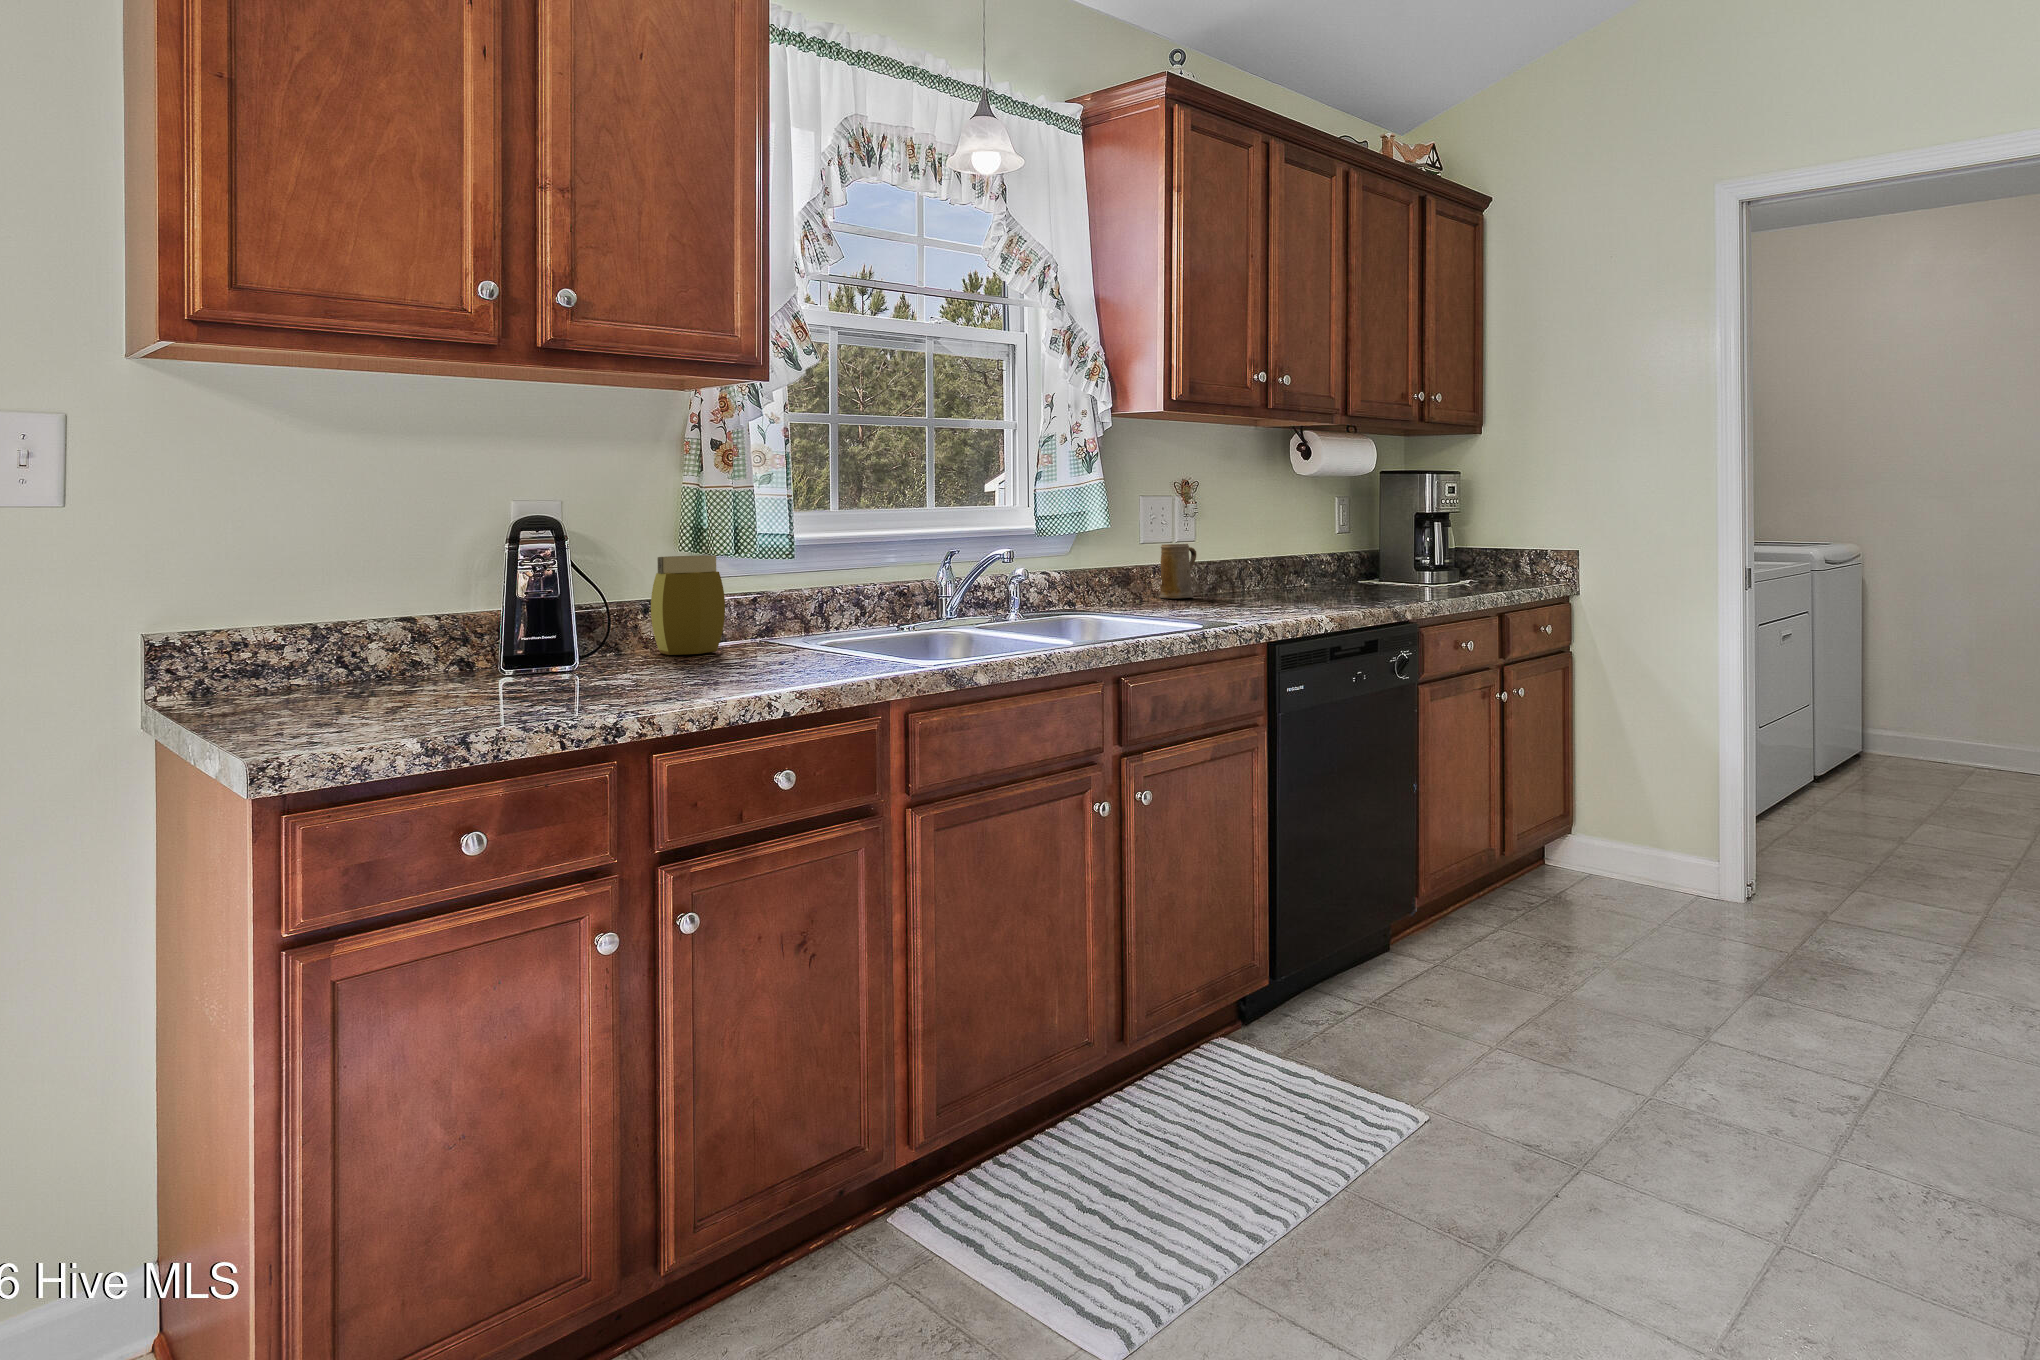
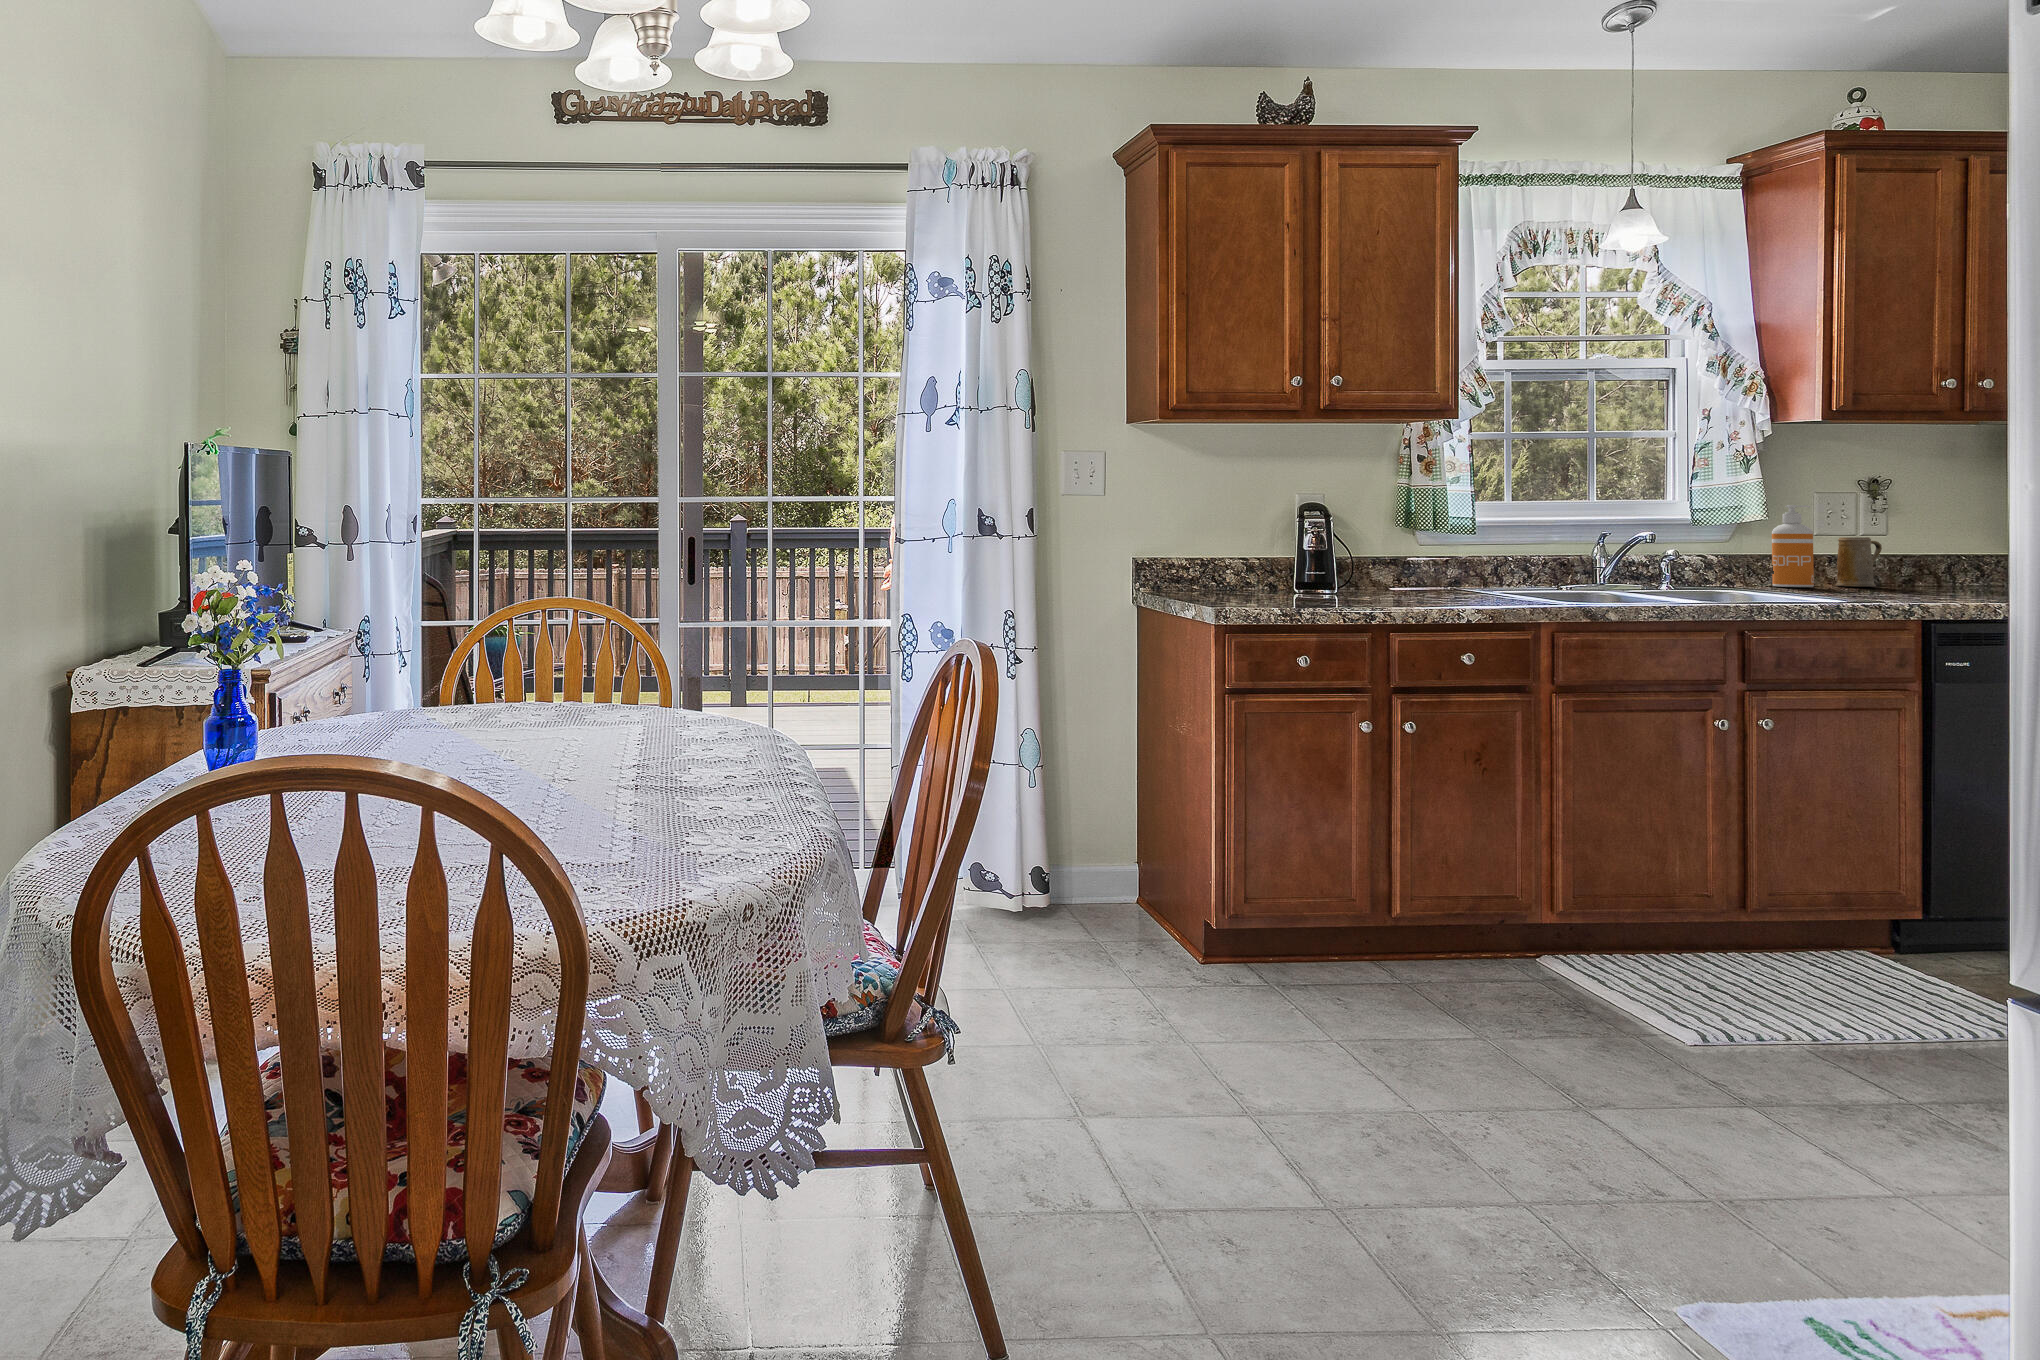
soap dispenser: none [1107,509,1146,604] -> present [1772,505,1814,587]
jar: present [651,555,725,655] -> none [1379,530,1428,592]

